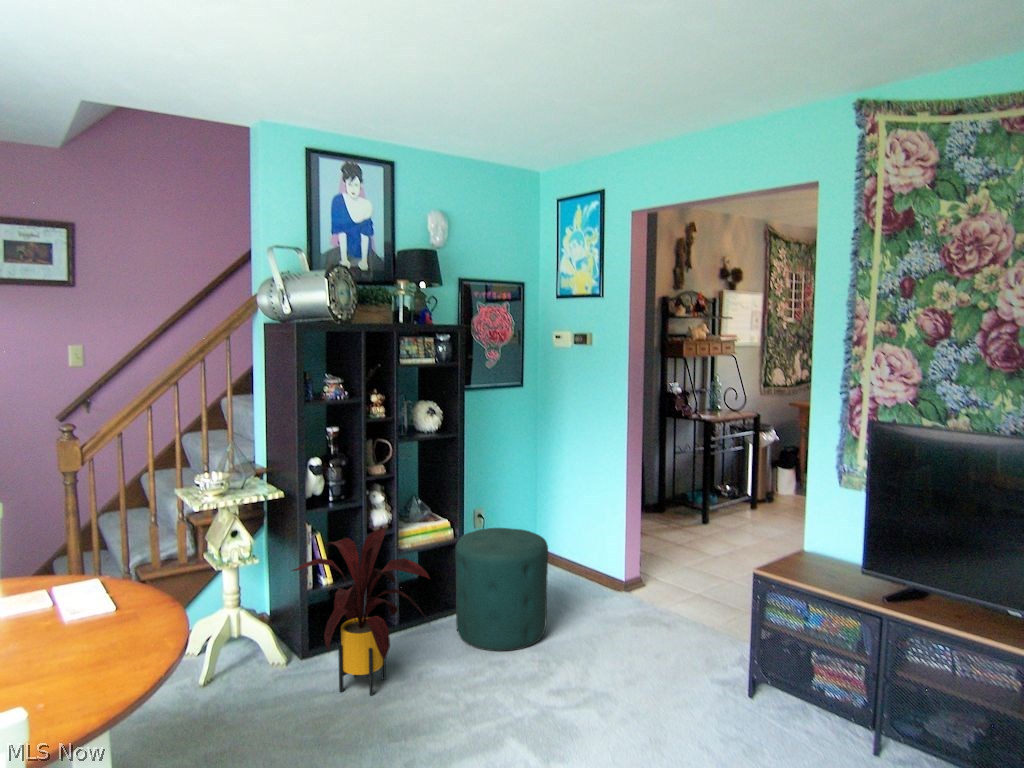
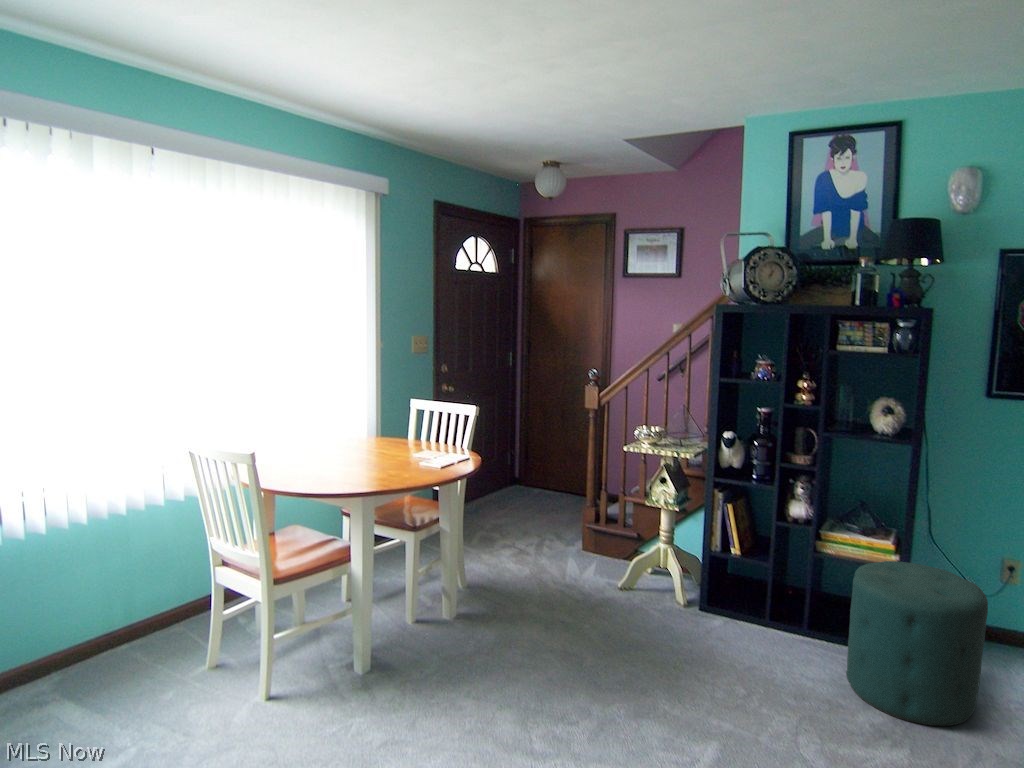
house plant: present [293,528,429,696] -> none [651,509,778,659]

